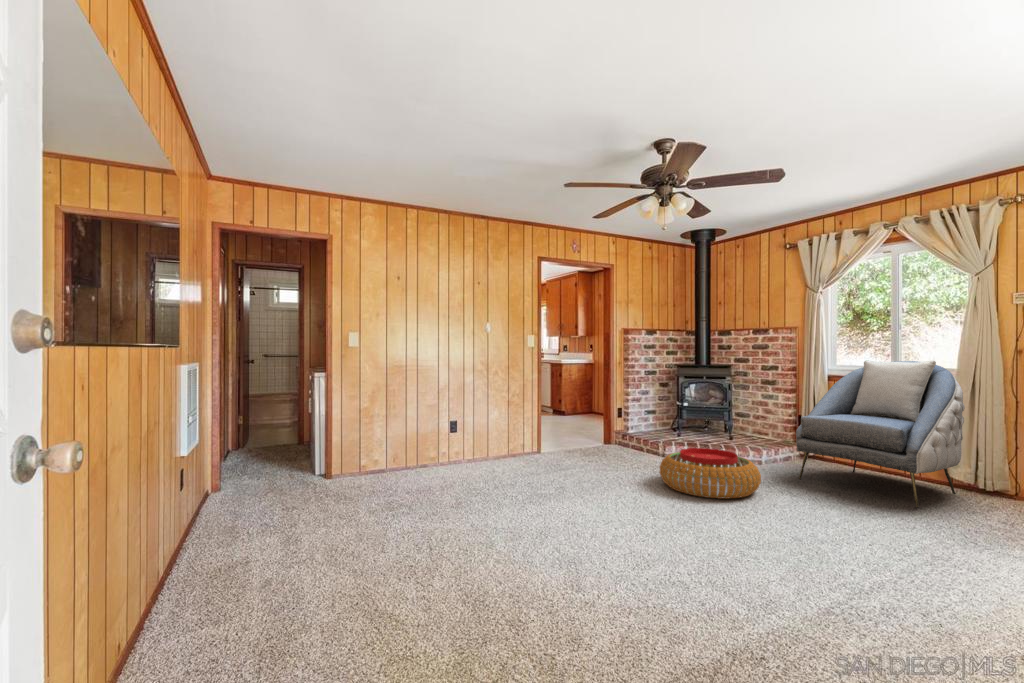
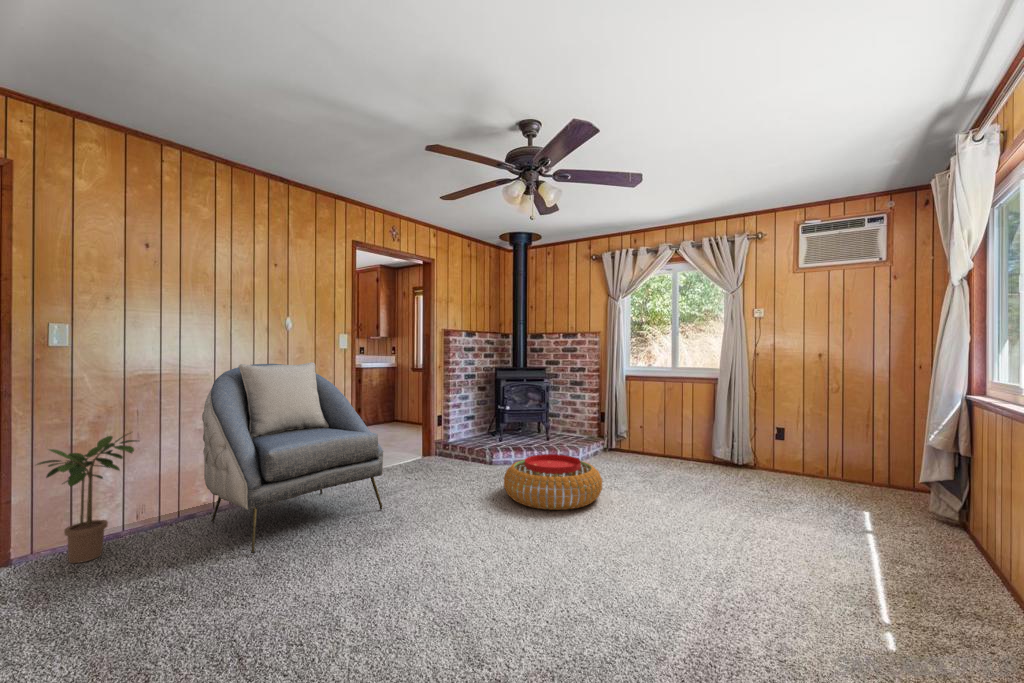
armchair: present [796,360,965,509] -> present [202,362,383,553]
potted plant: none [348,402,398,481] -> present [37,435,137,563]

